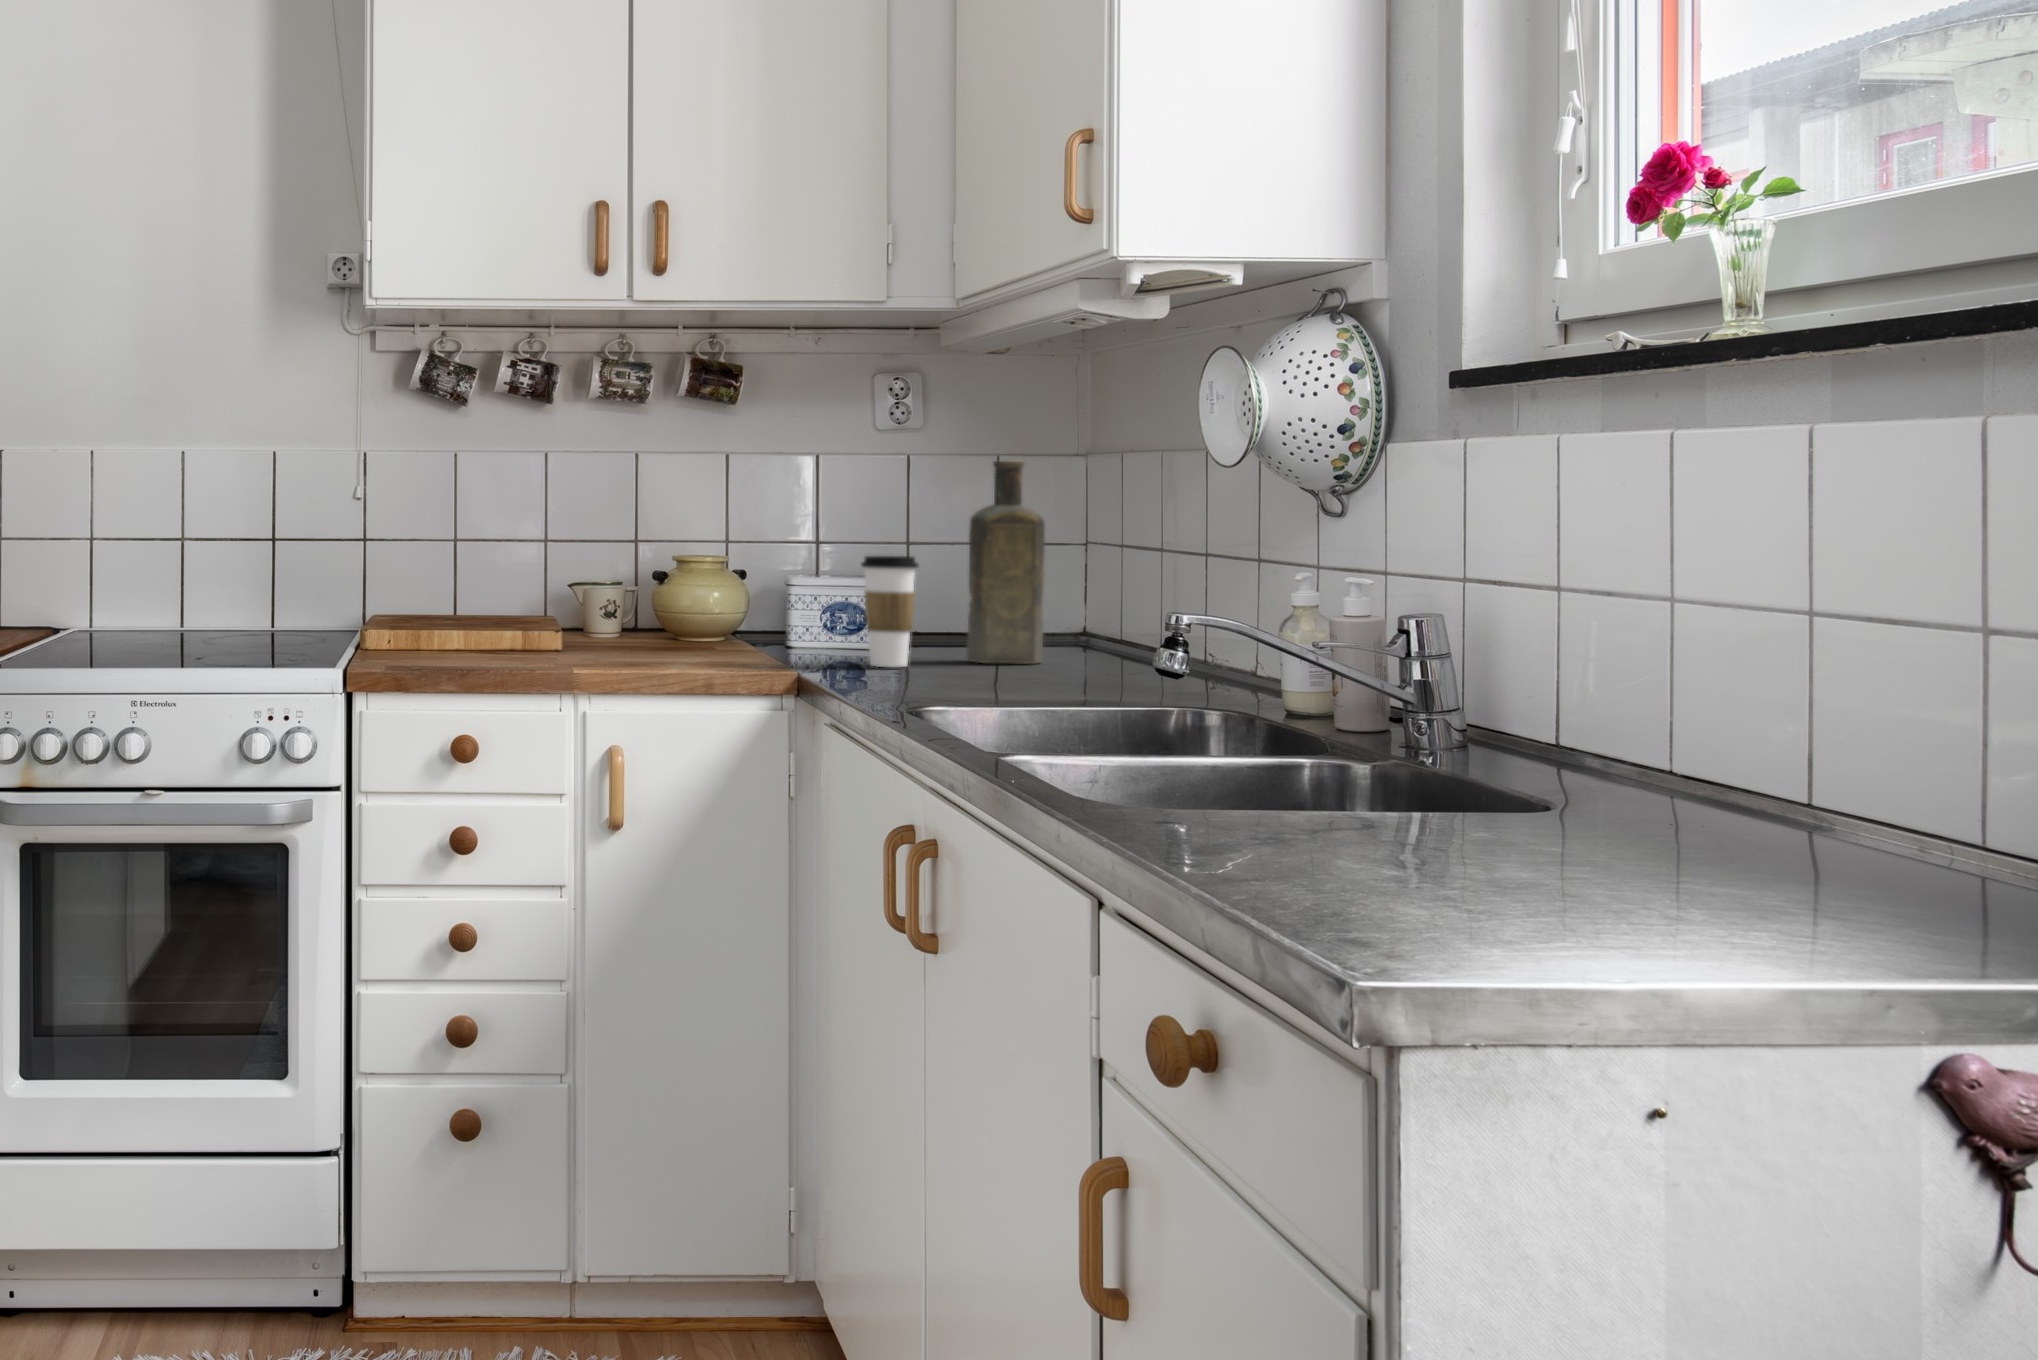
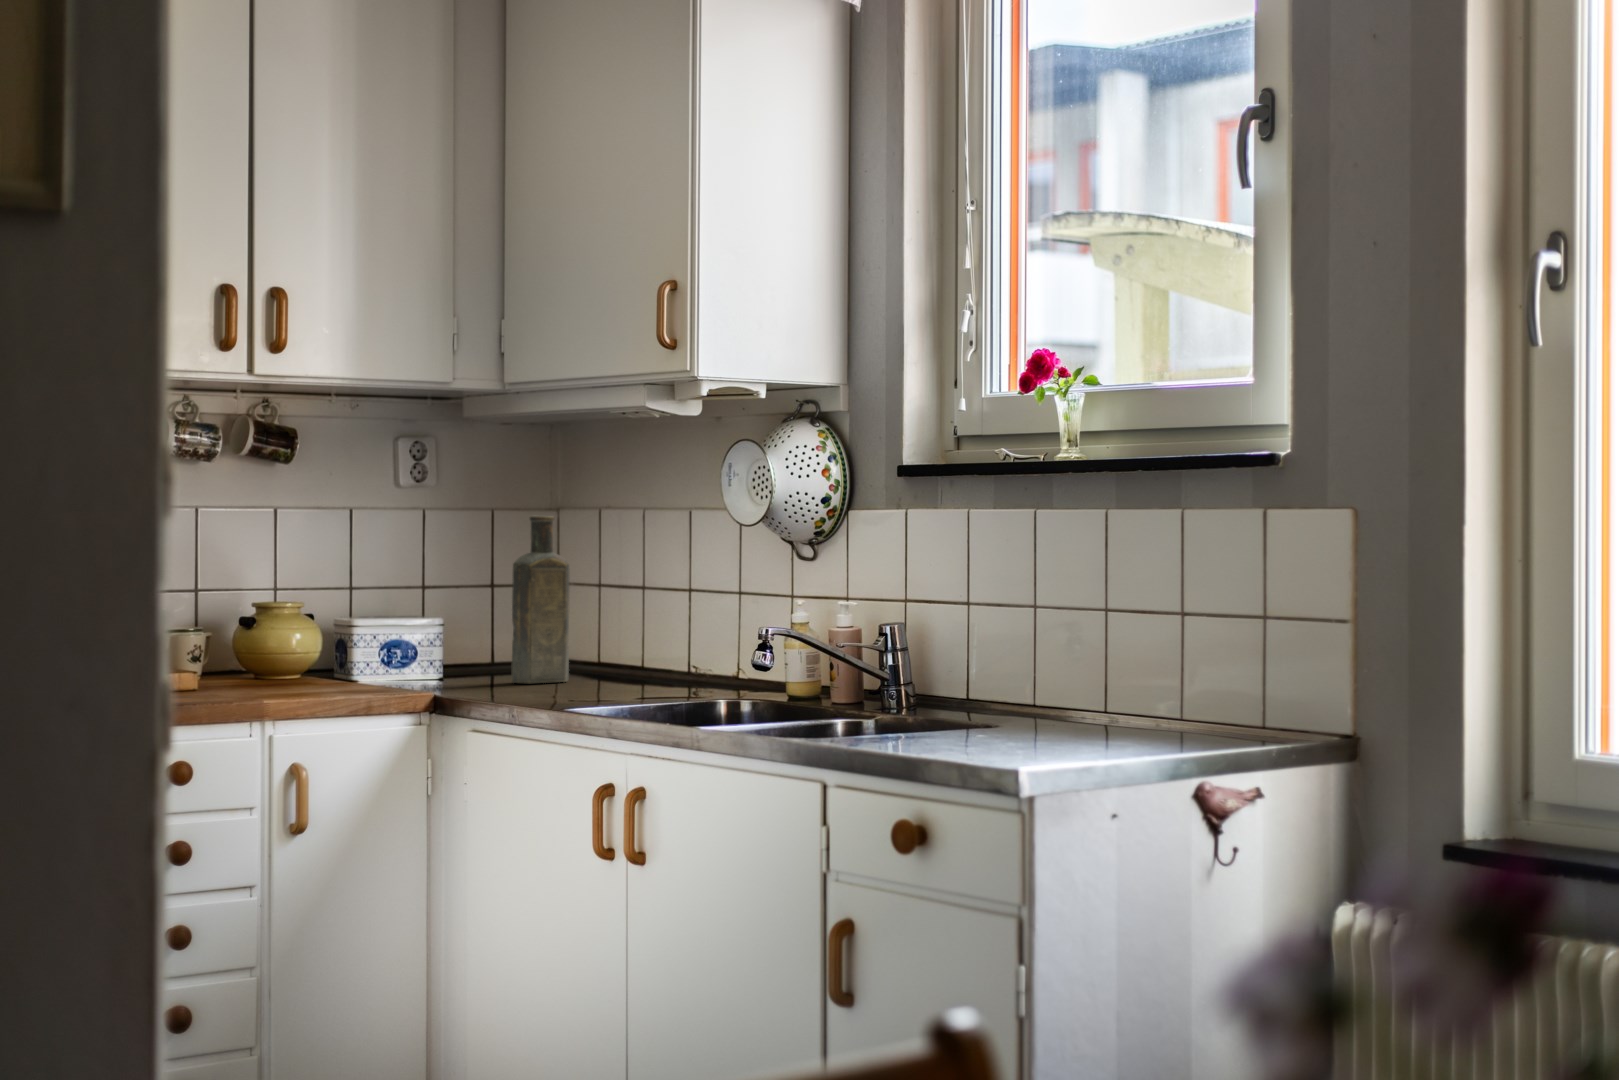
coffee cup: present [861,556,918,667] -> none [440,597,487,690]

